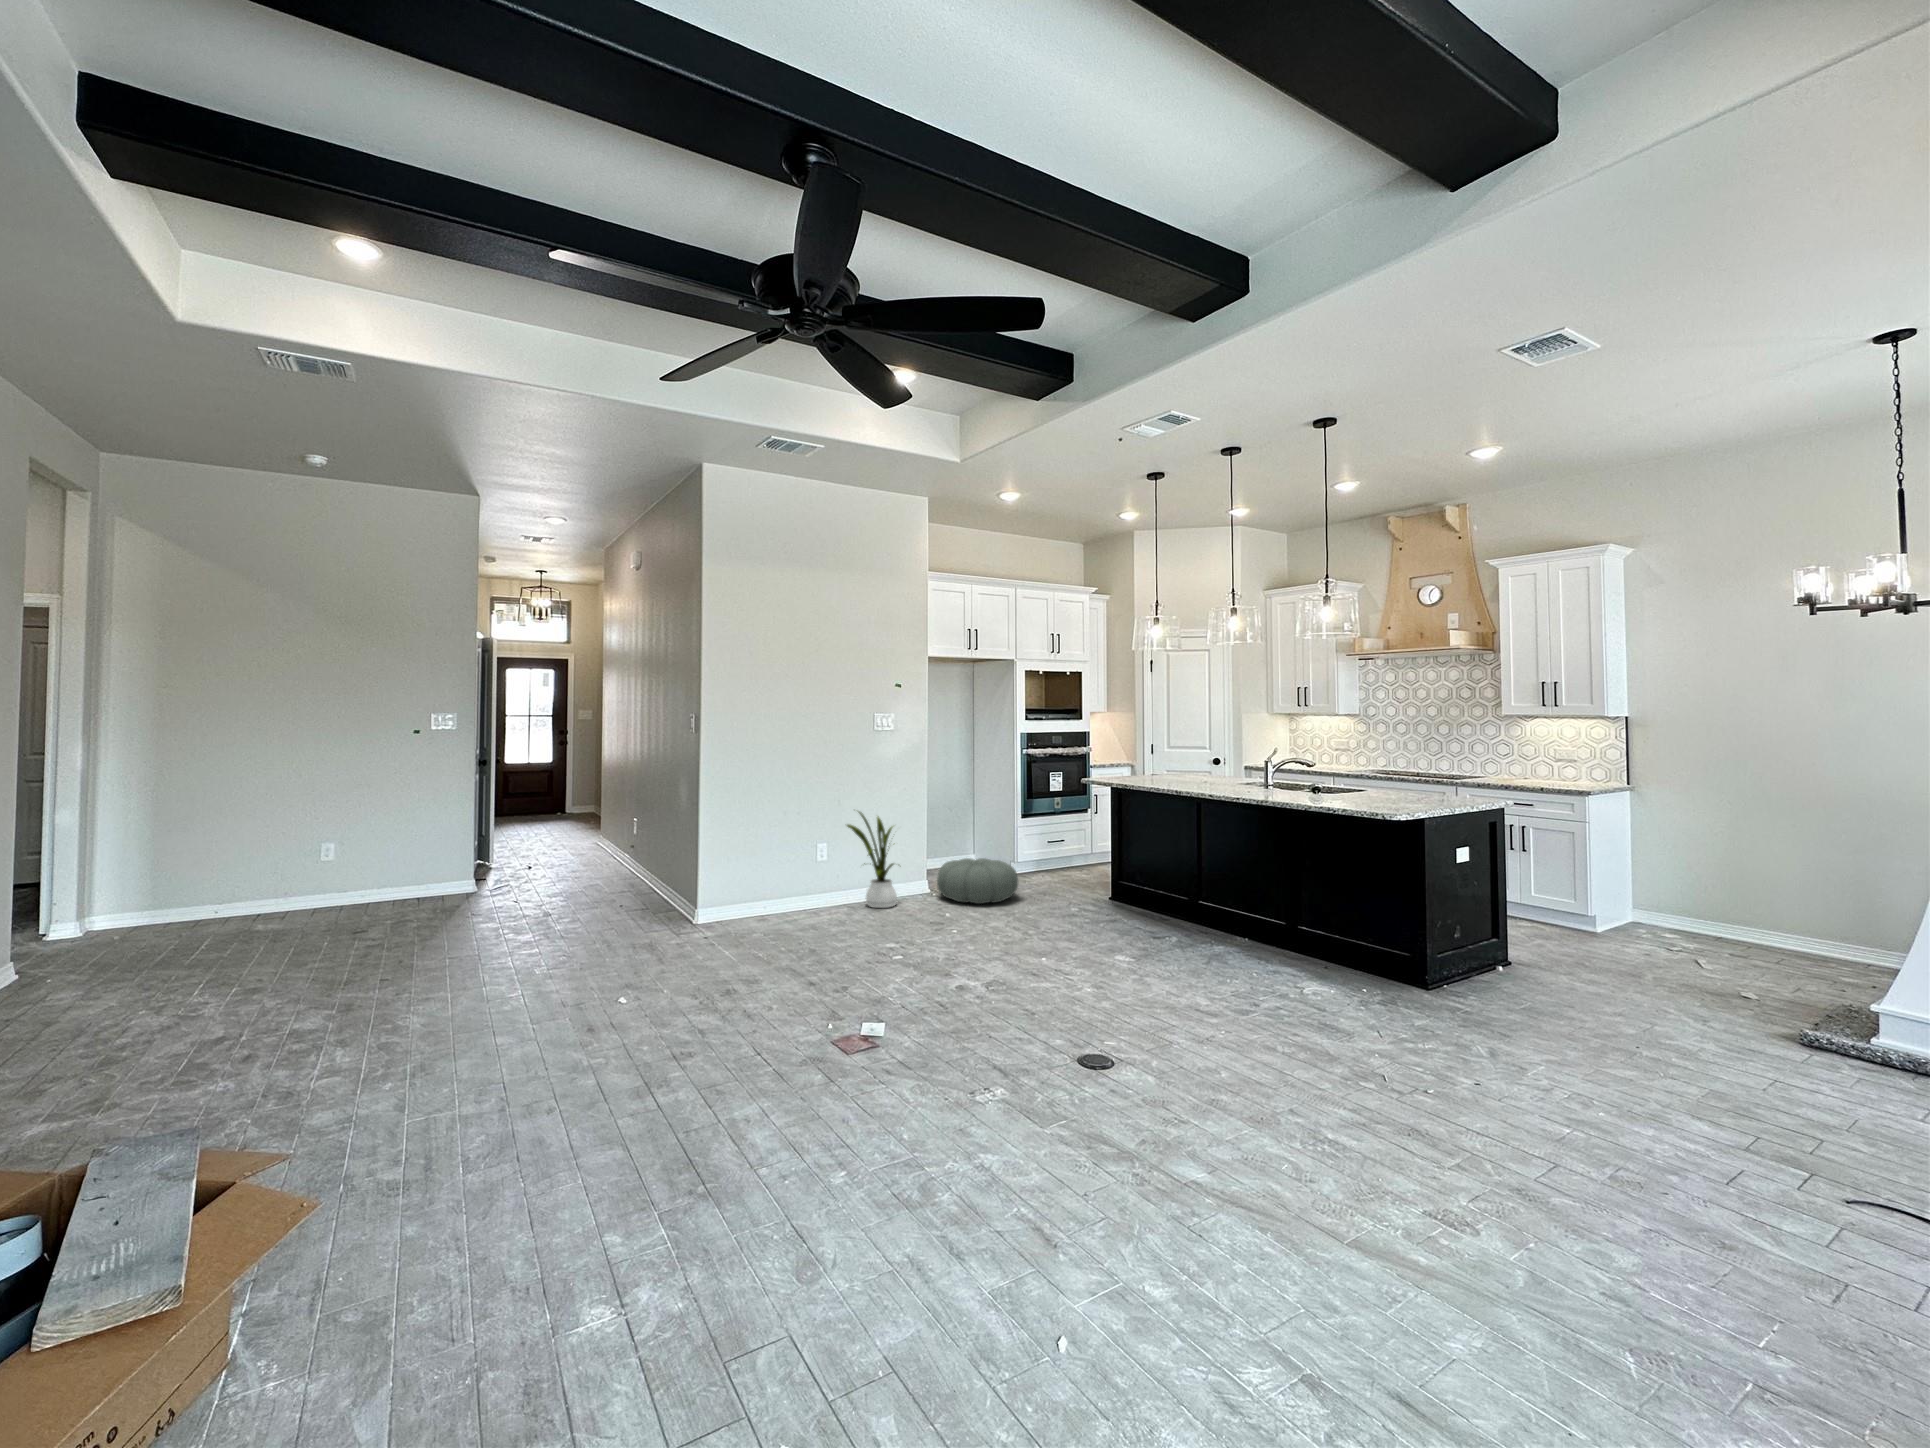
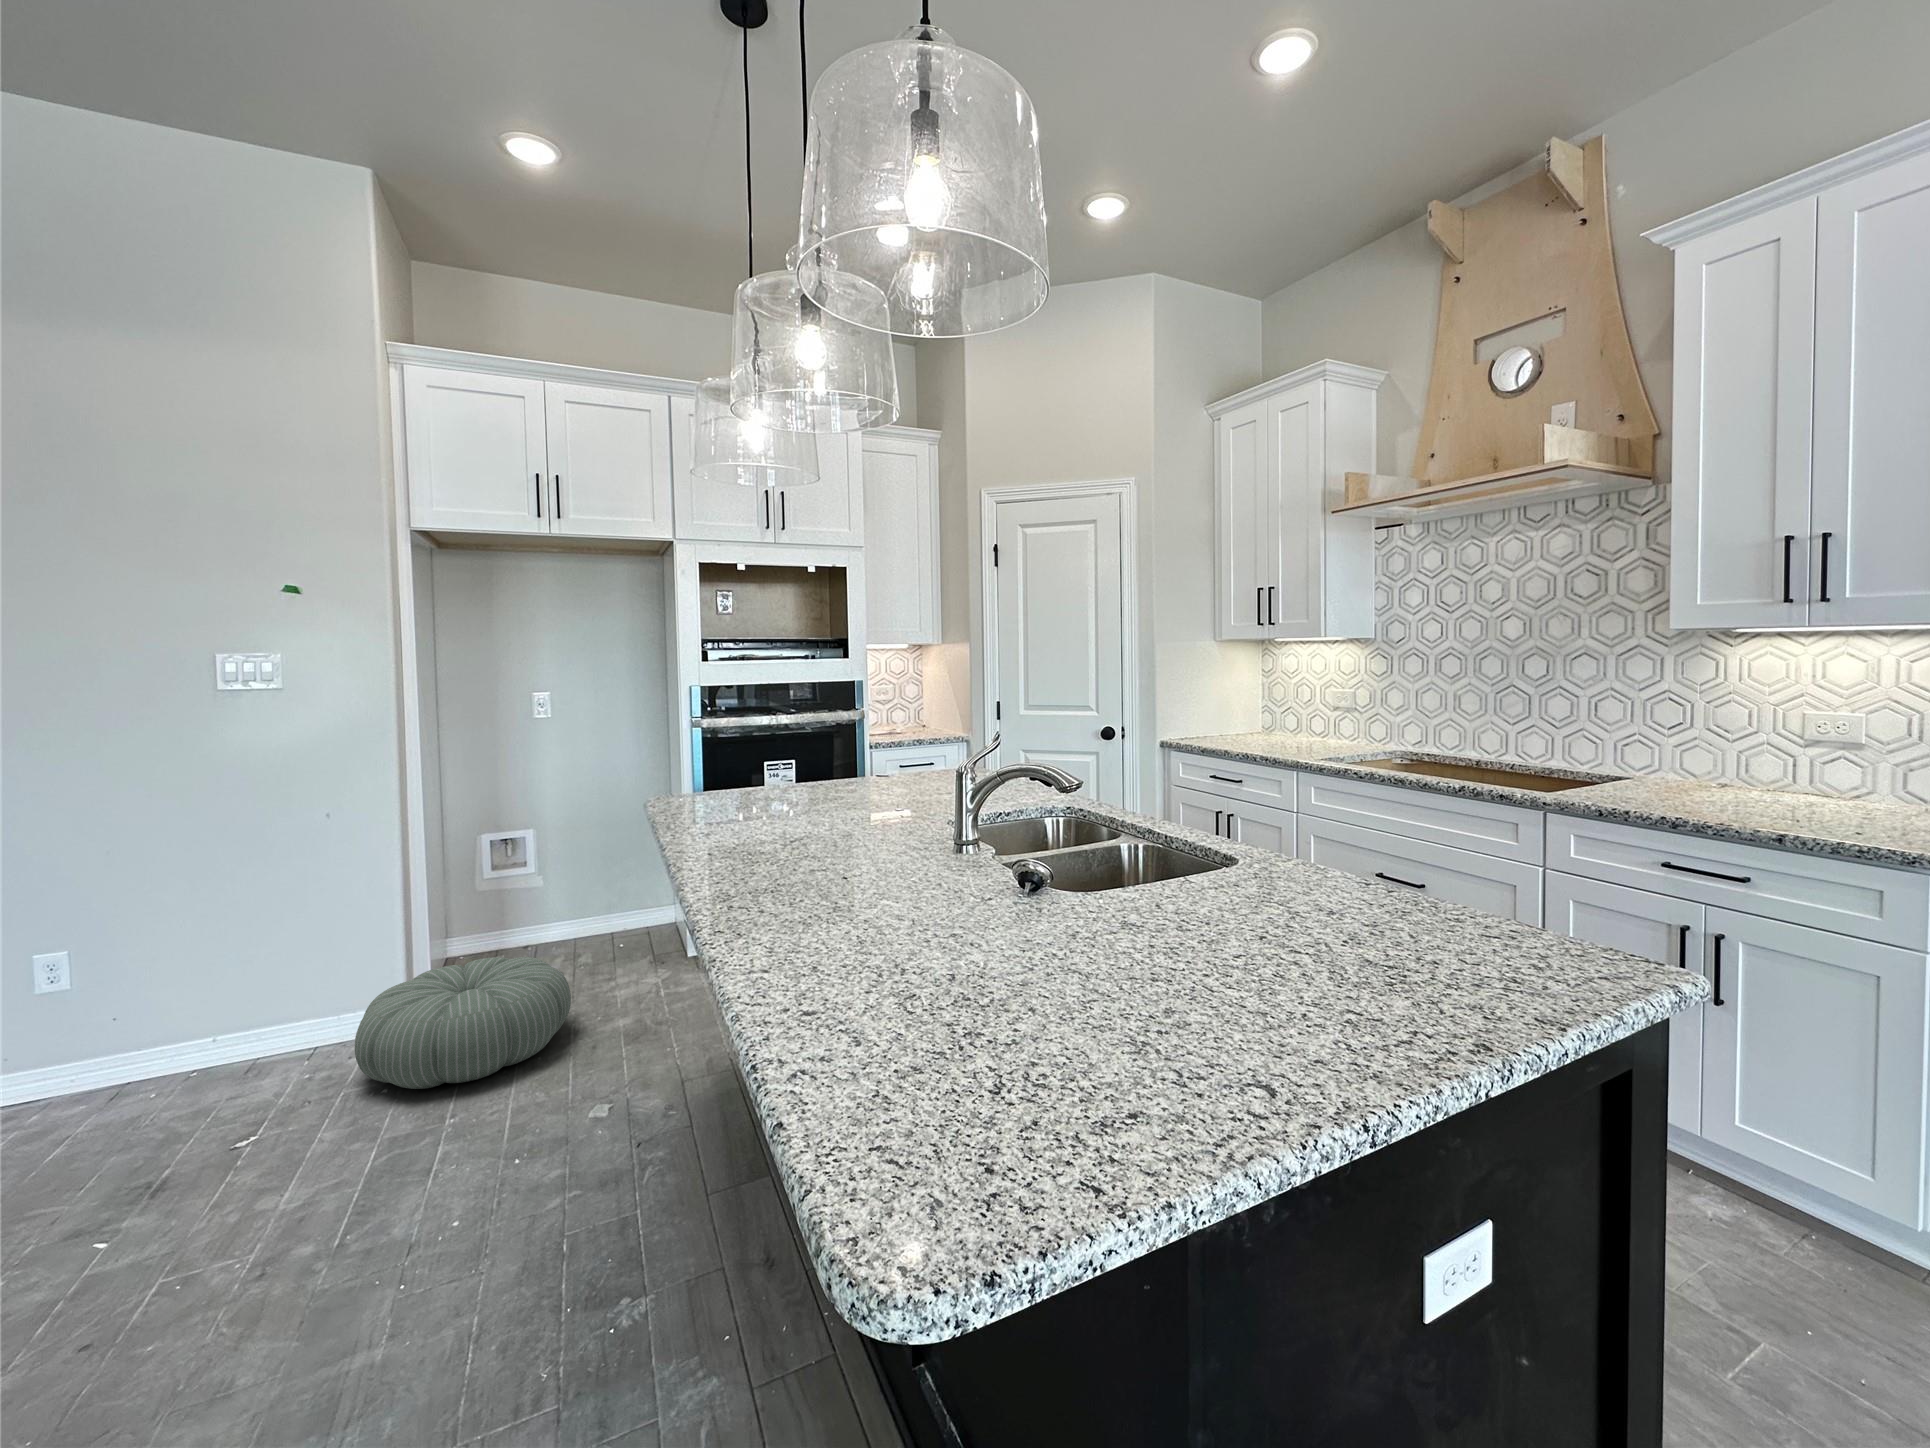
house plant: present [847,812,897,908] -> none [50,884,279,1111]

